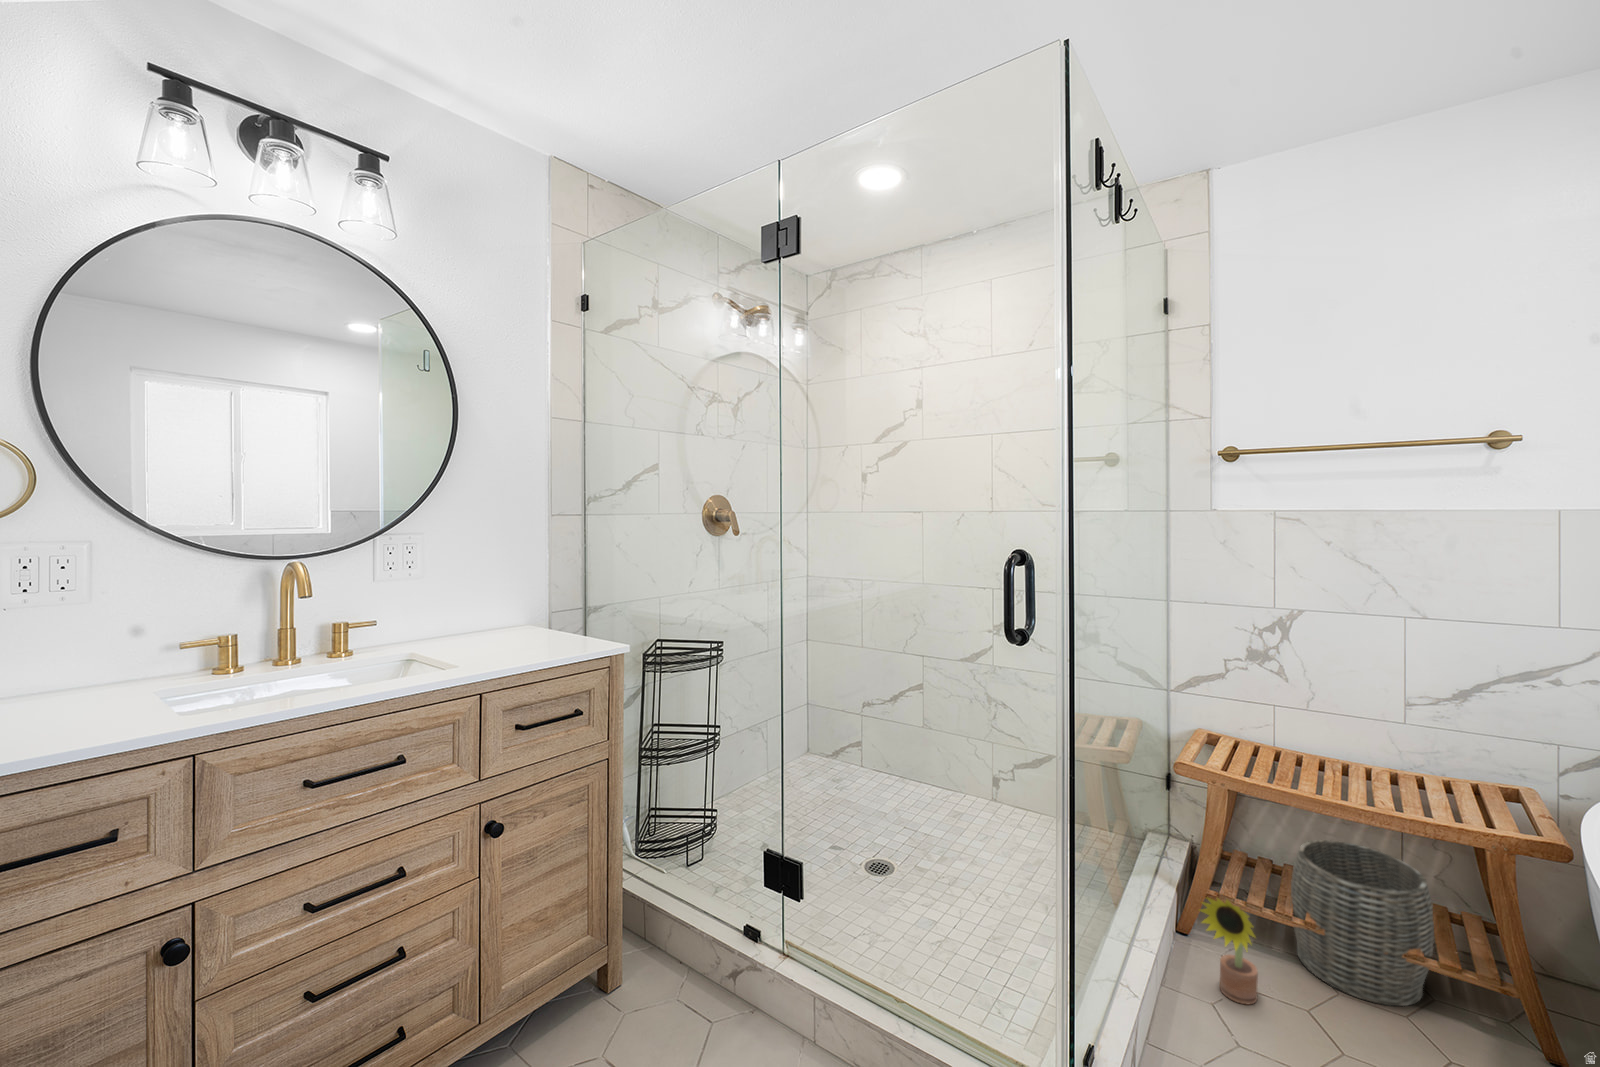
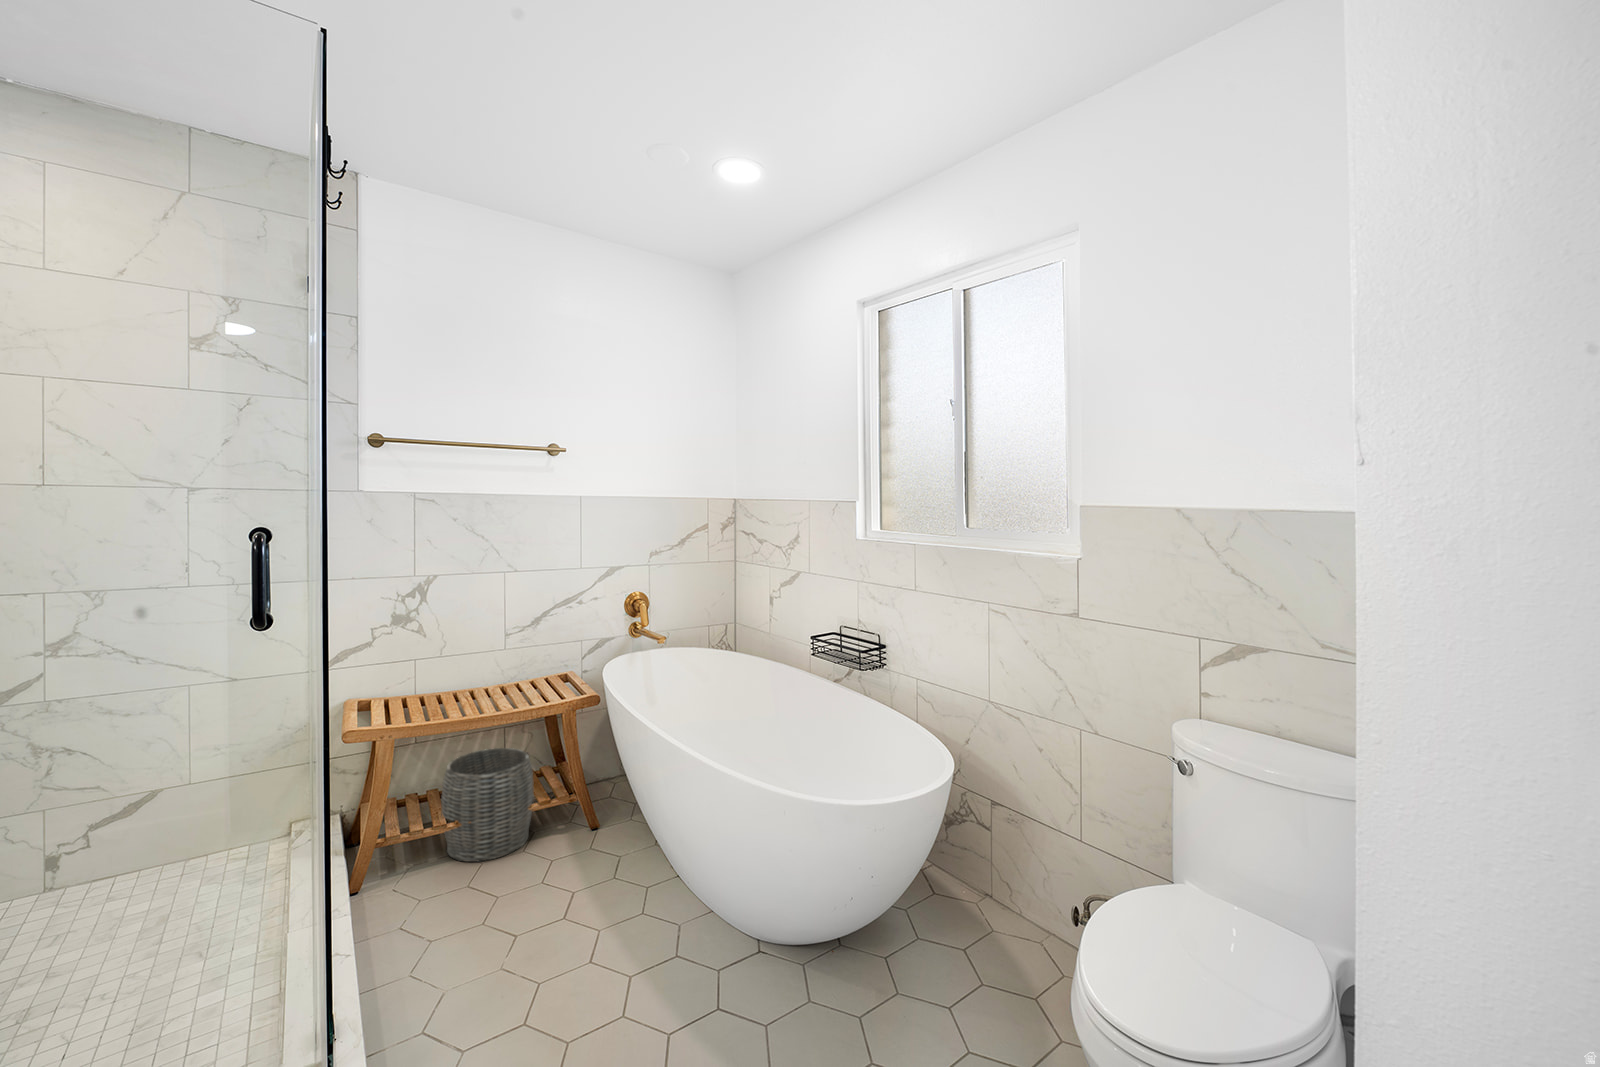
decorative plant: present [1200,898,1258,1005] -> none [384,827,438,915]

